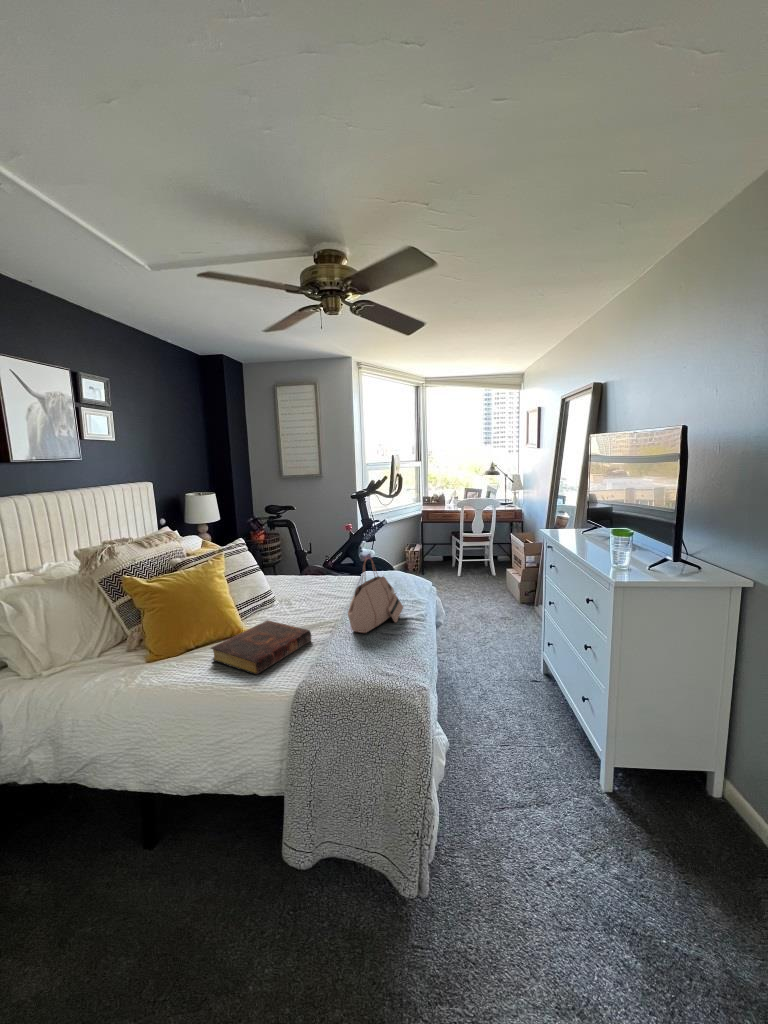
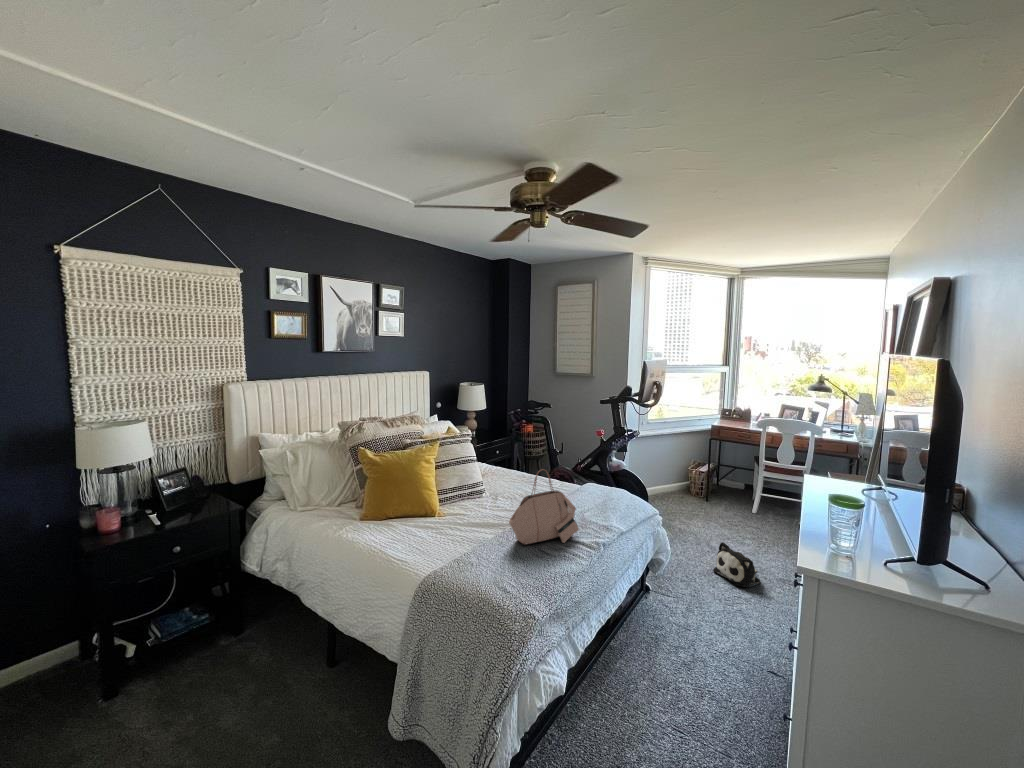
plush toy: none [459,599,492,629] -> present [713,542,760,587]
book: present [211,620,311,675] -> none [394,509,476,553]

